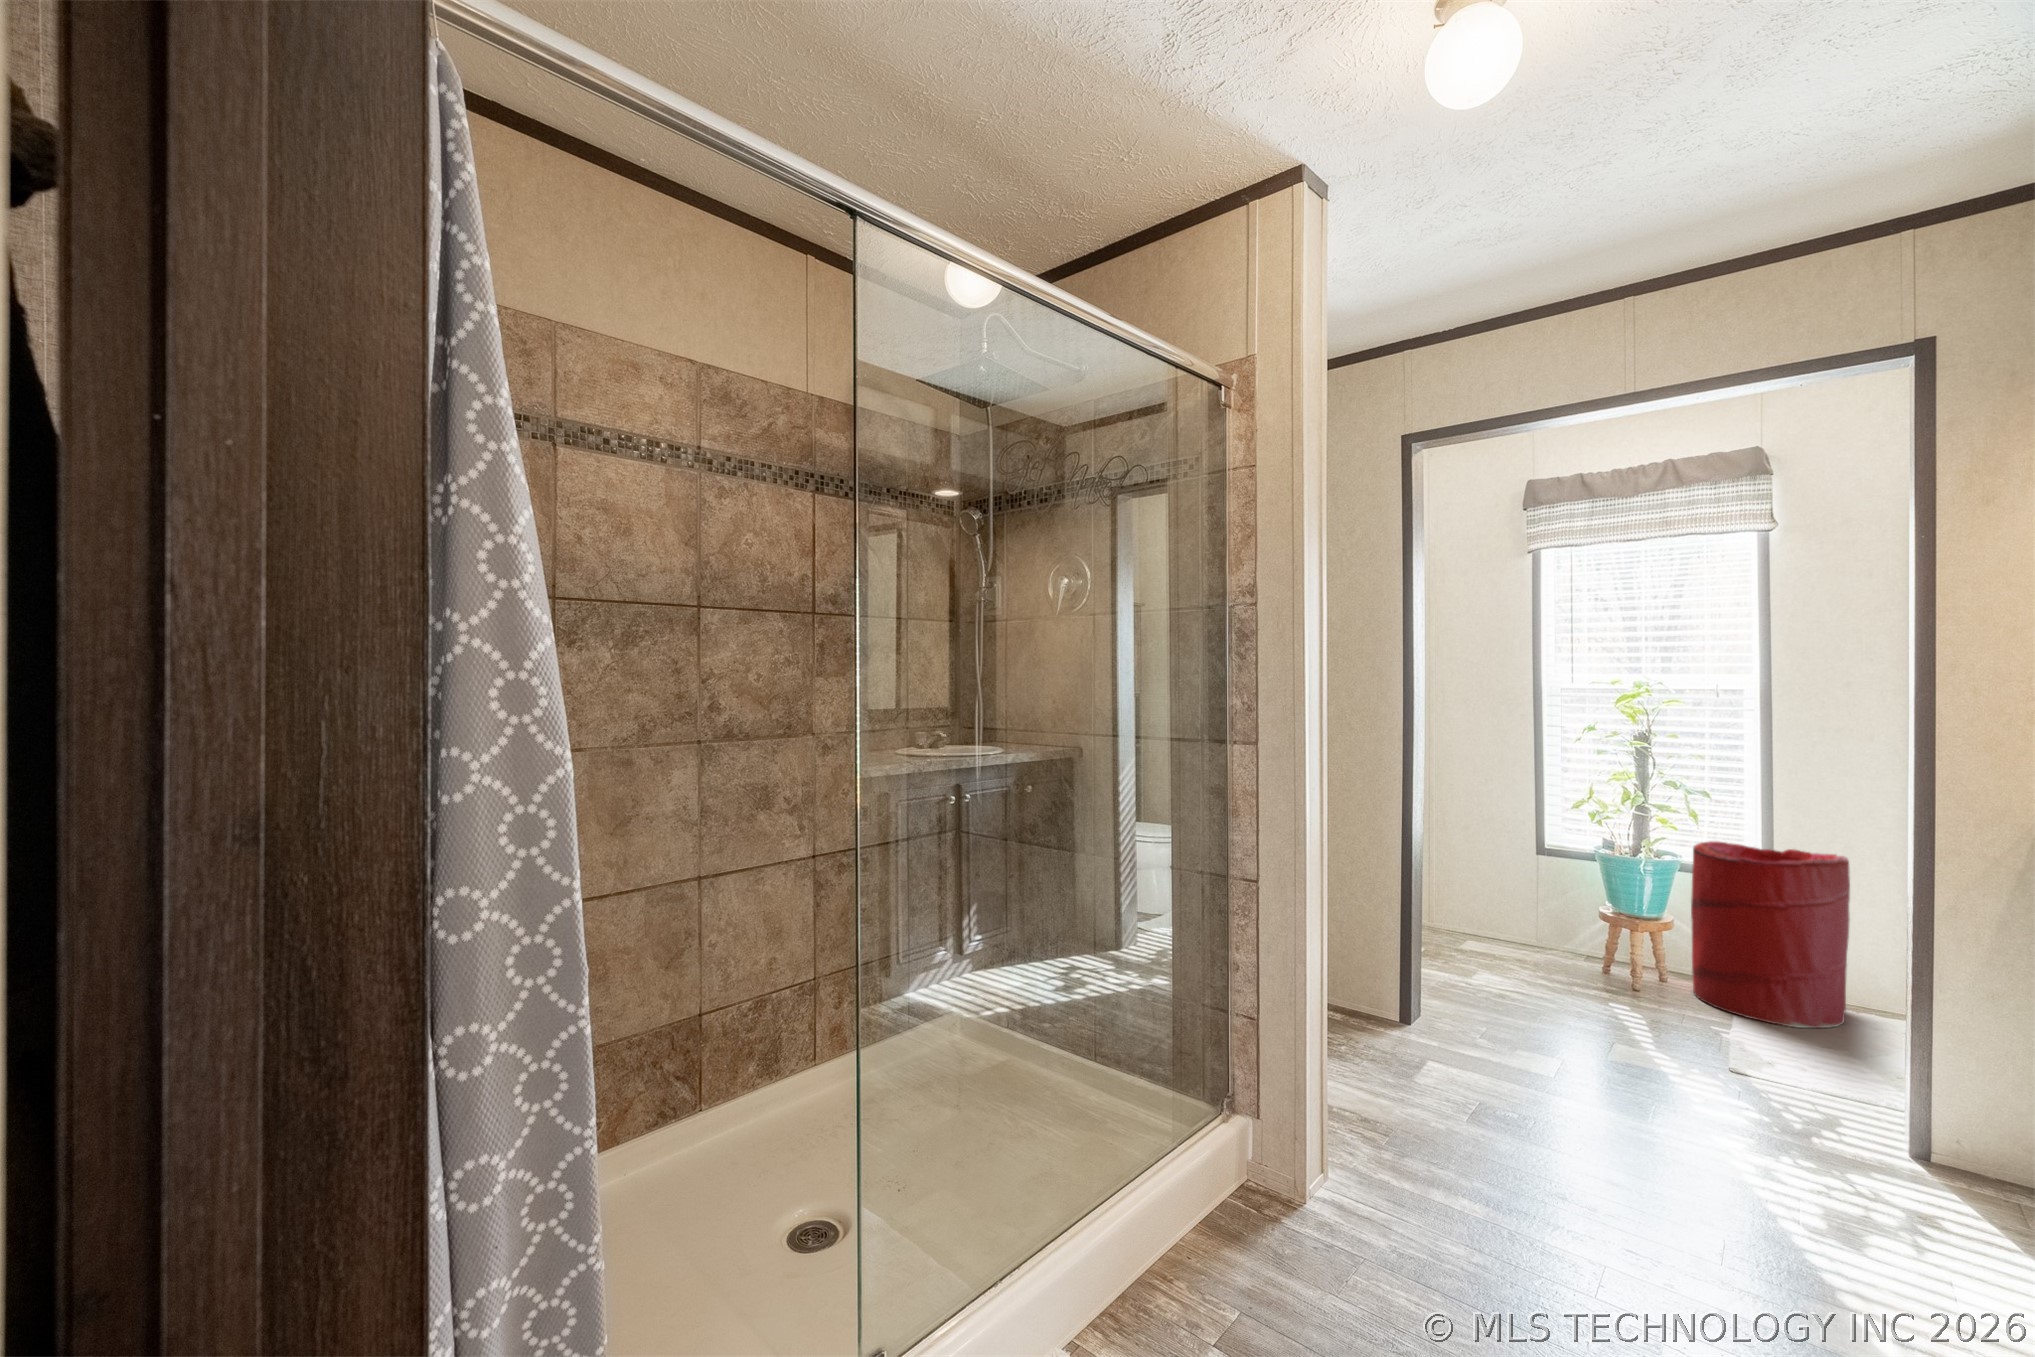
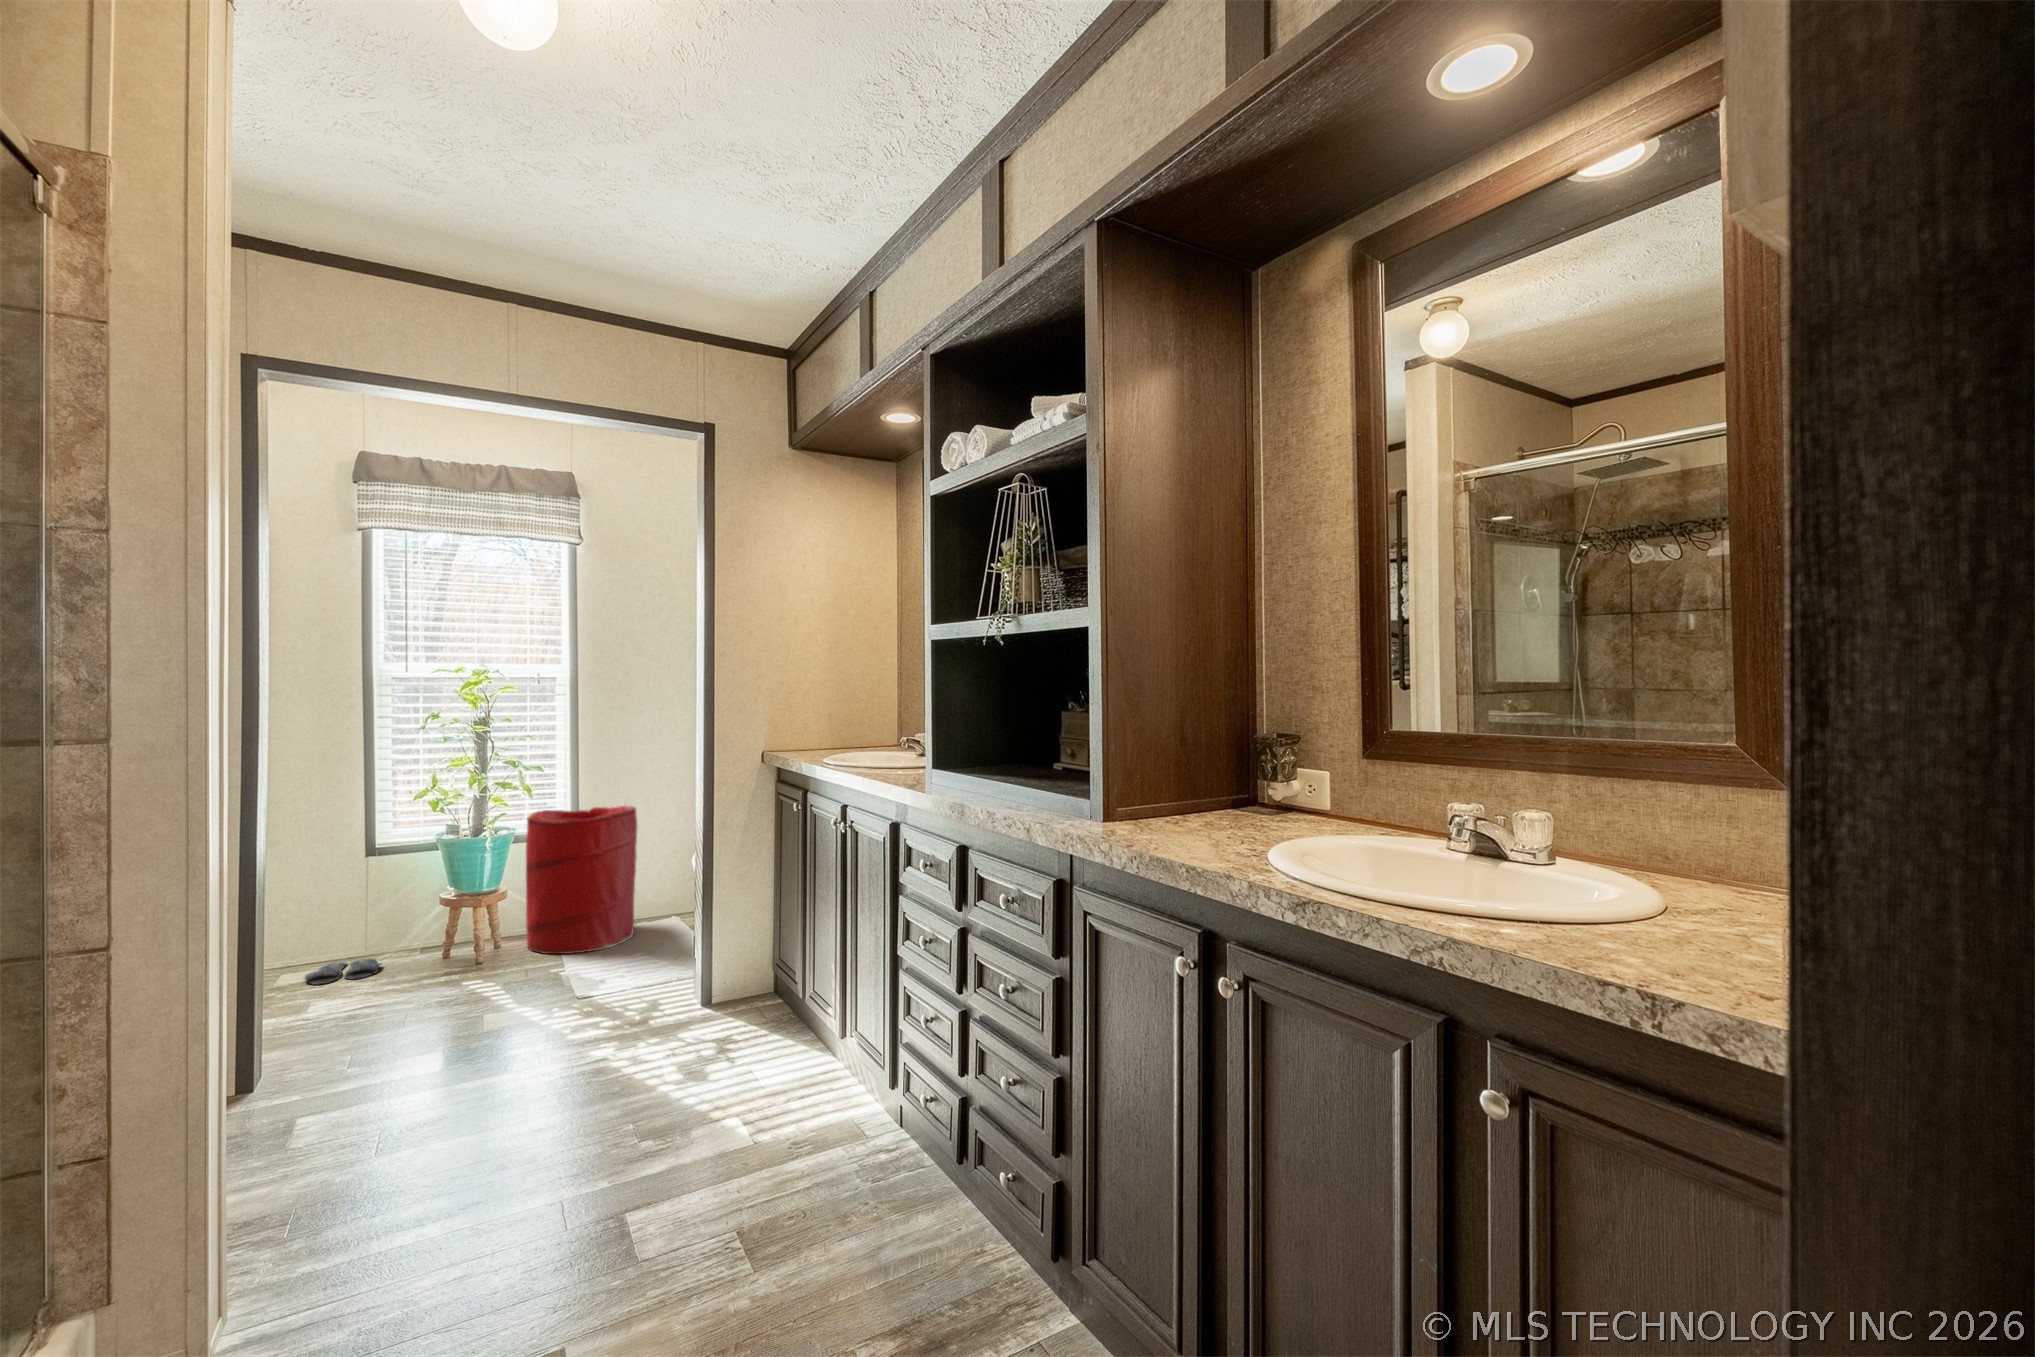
slippers: none [1481,944,1545,966] -> present [305,959,381,985]

